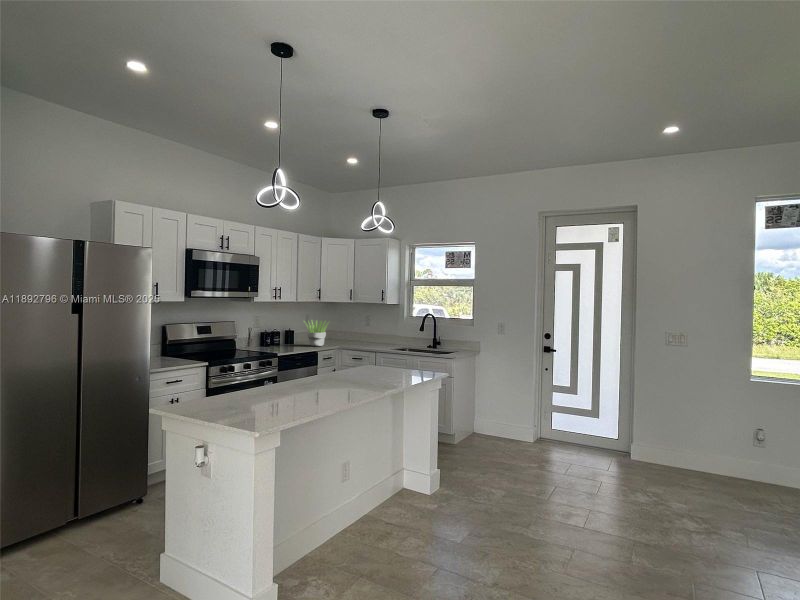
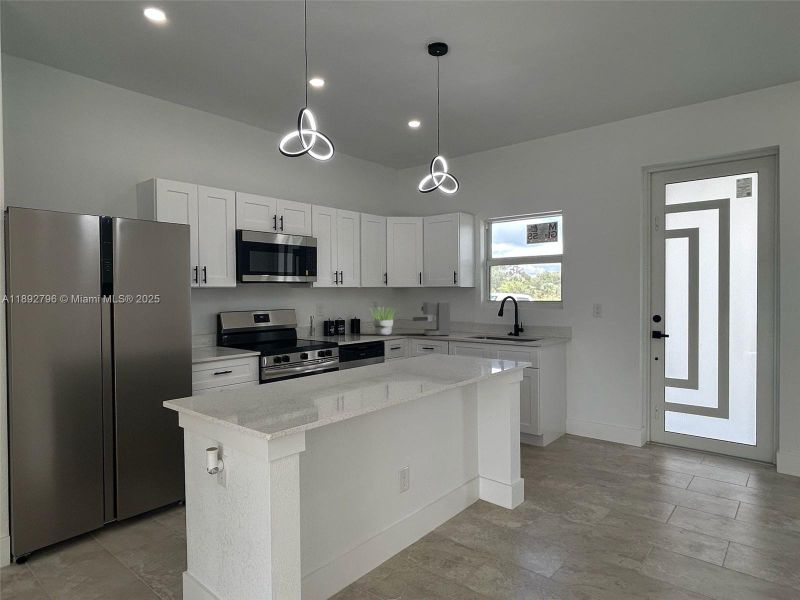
coffee maker: none [344,316,378,348] -> present [413,302,450,336]

